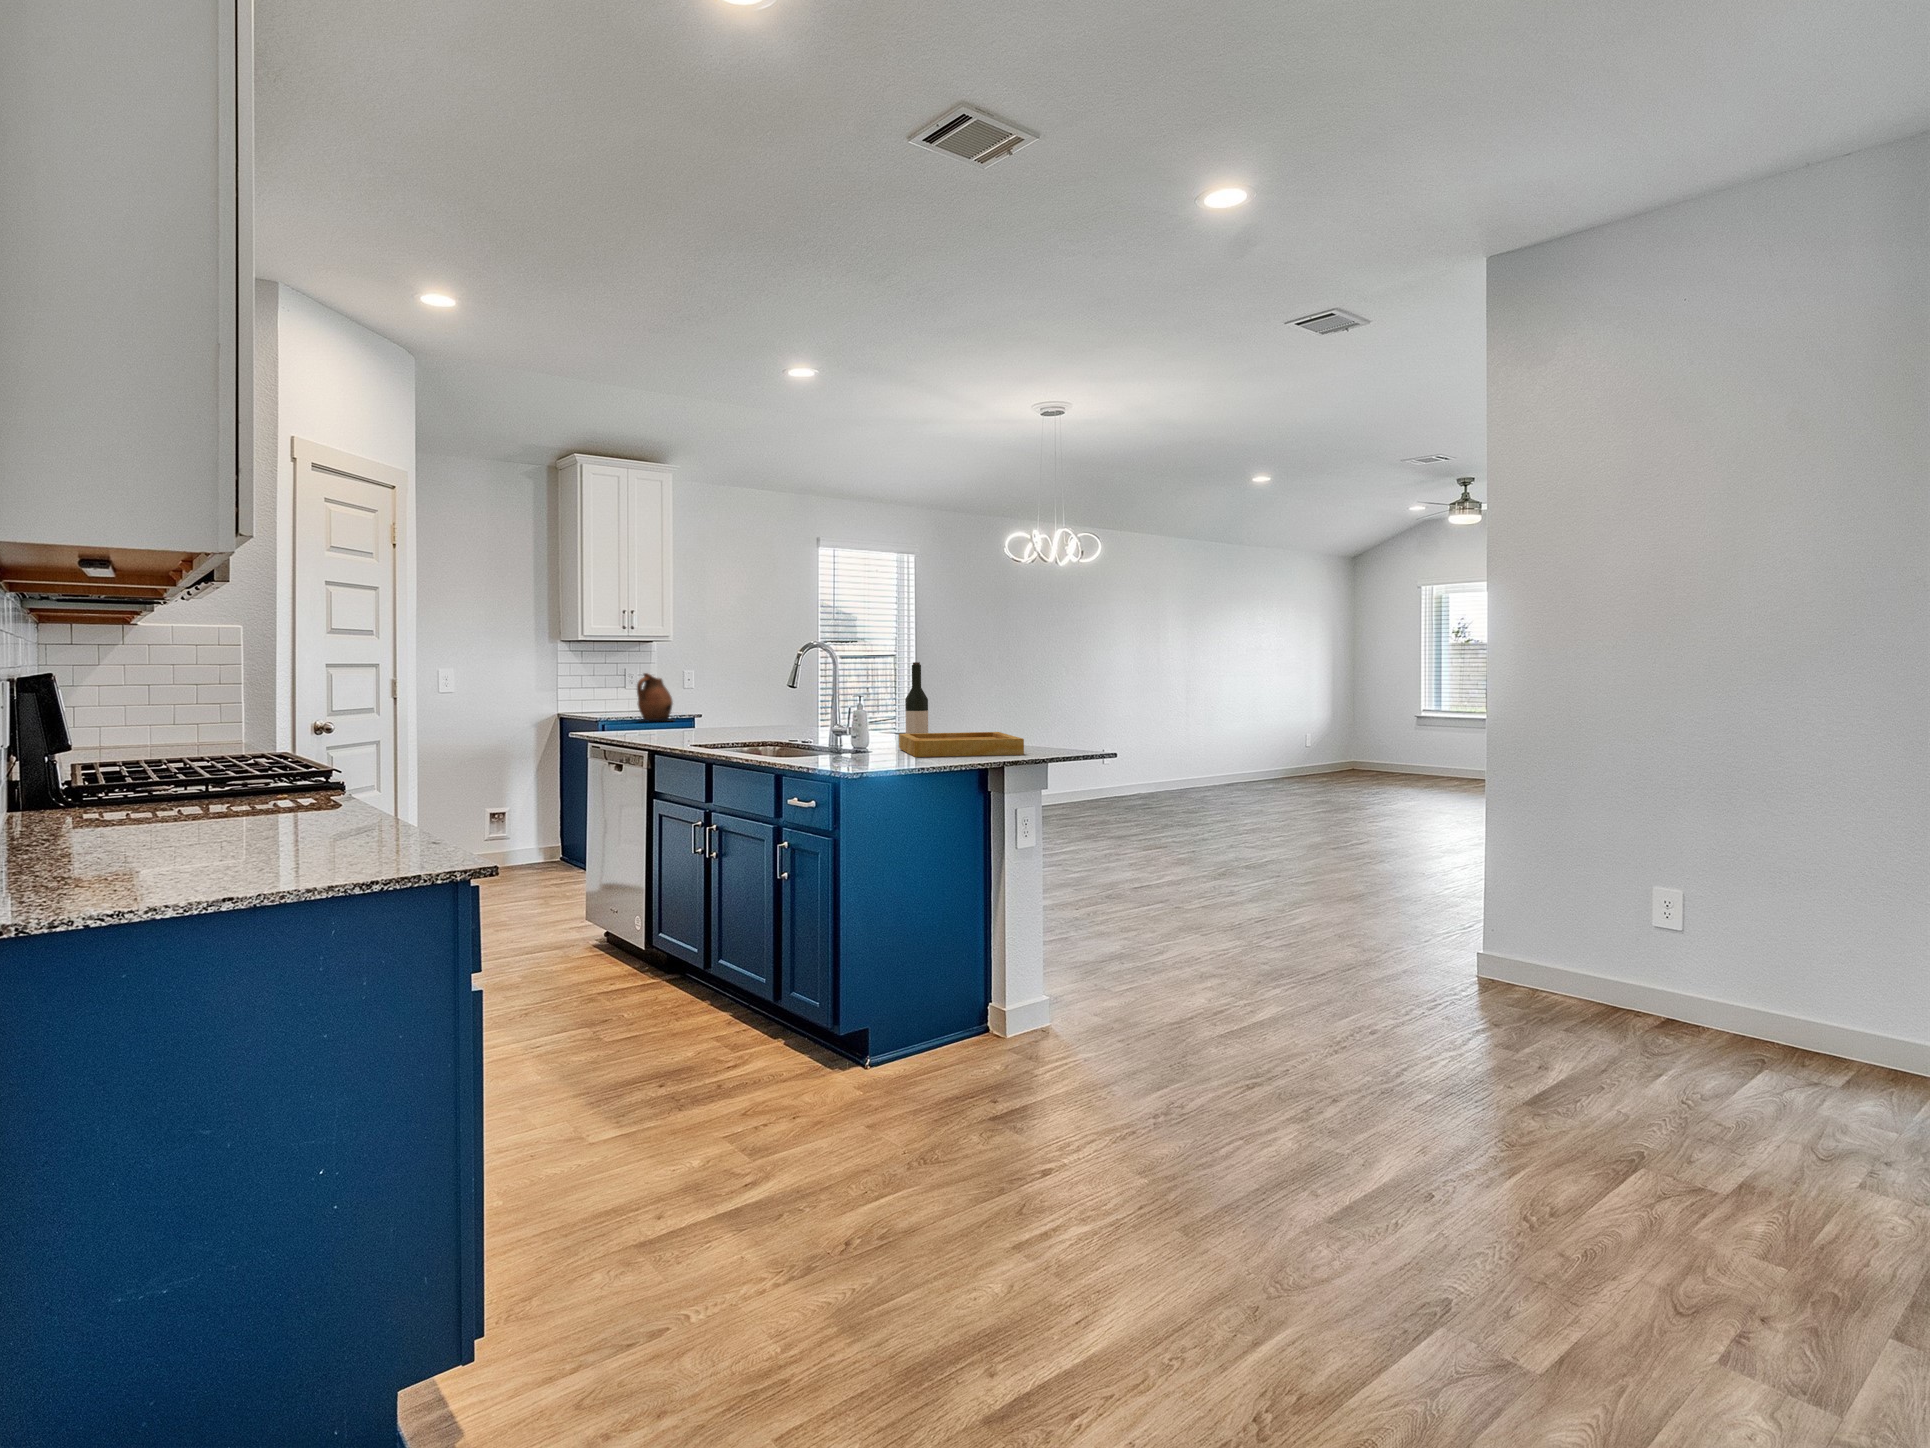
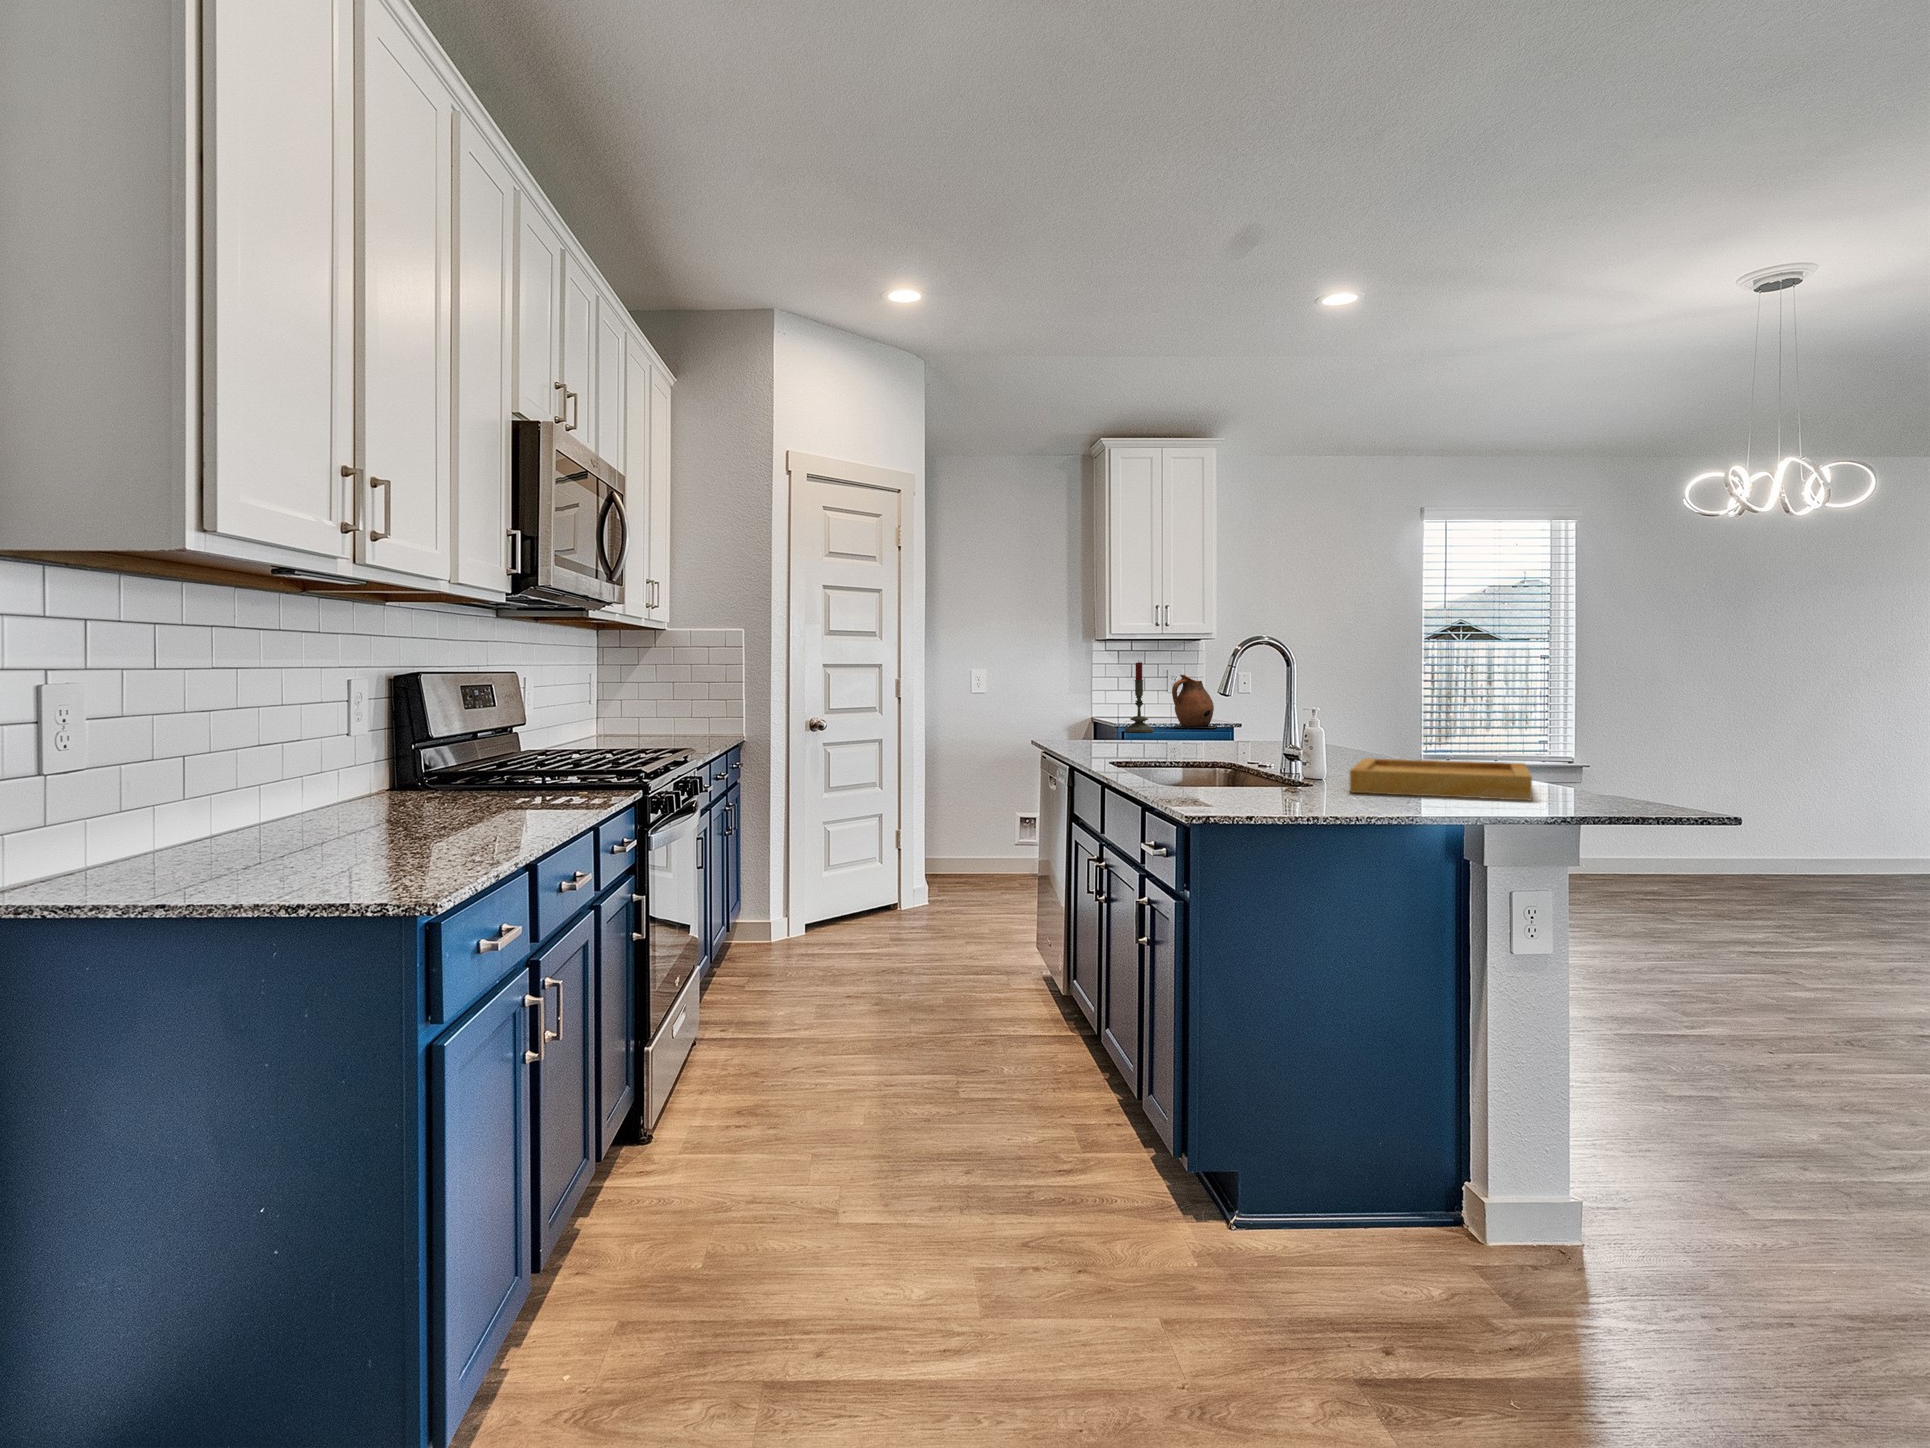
candle: none [605,660,632,727] -> present [1125,662,1154,733]
wine bottle: present [905,662,928,734] -> none [1391,661,1424,776]

